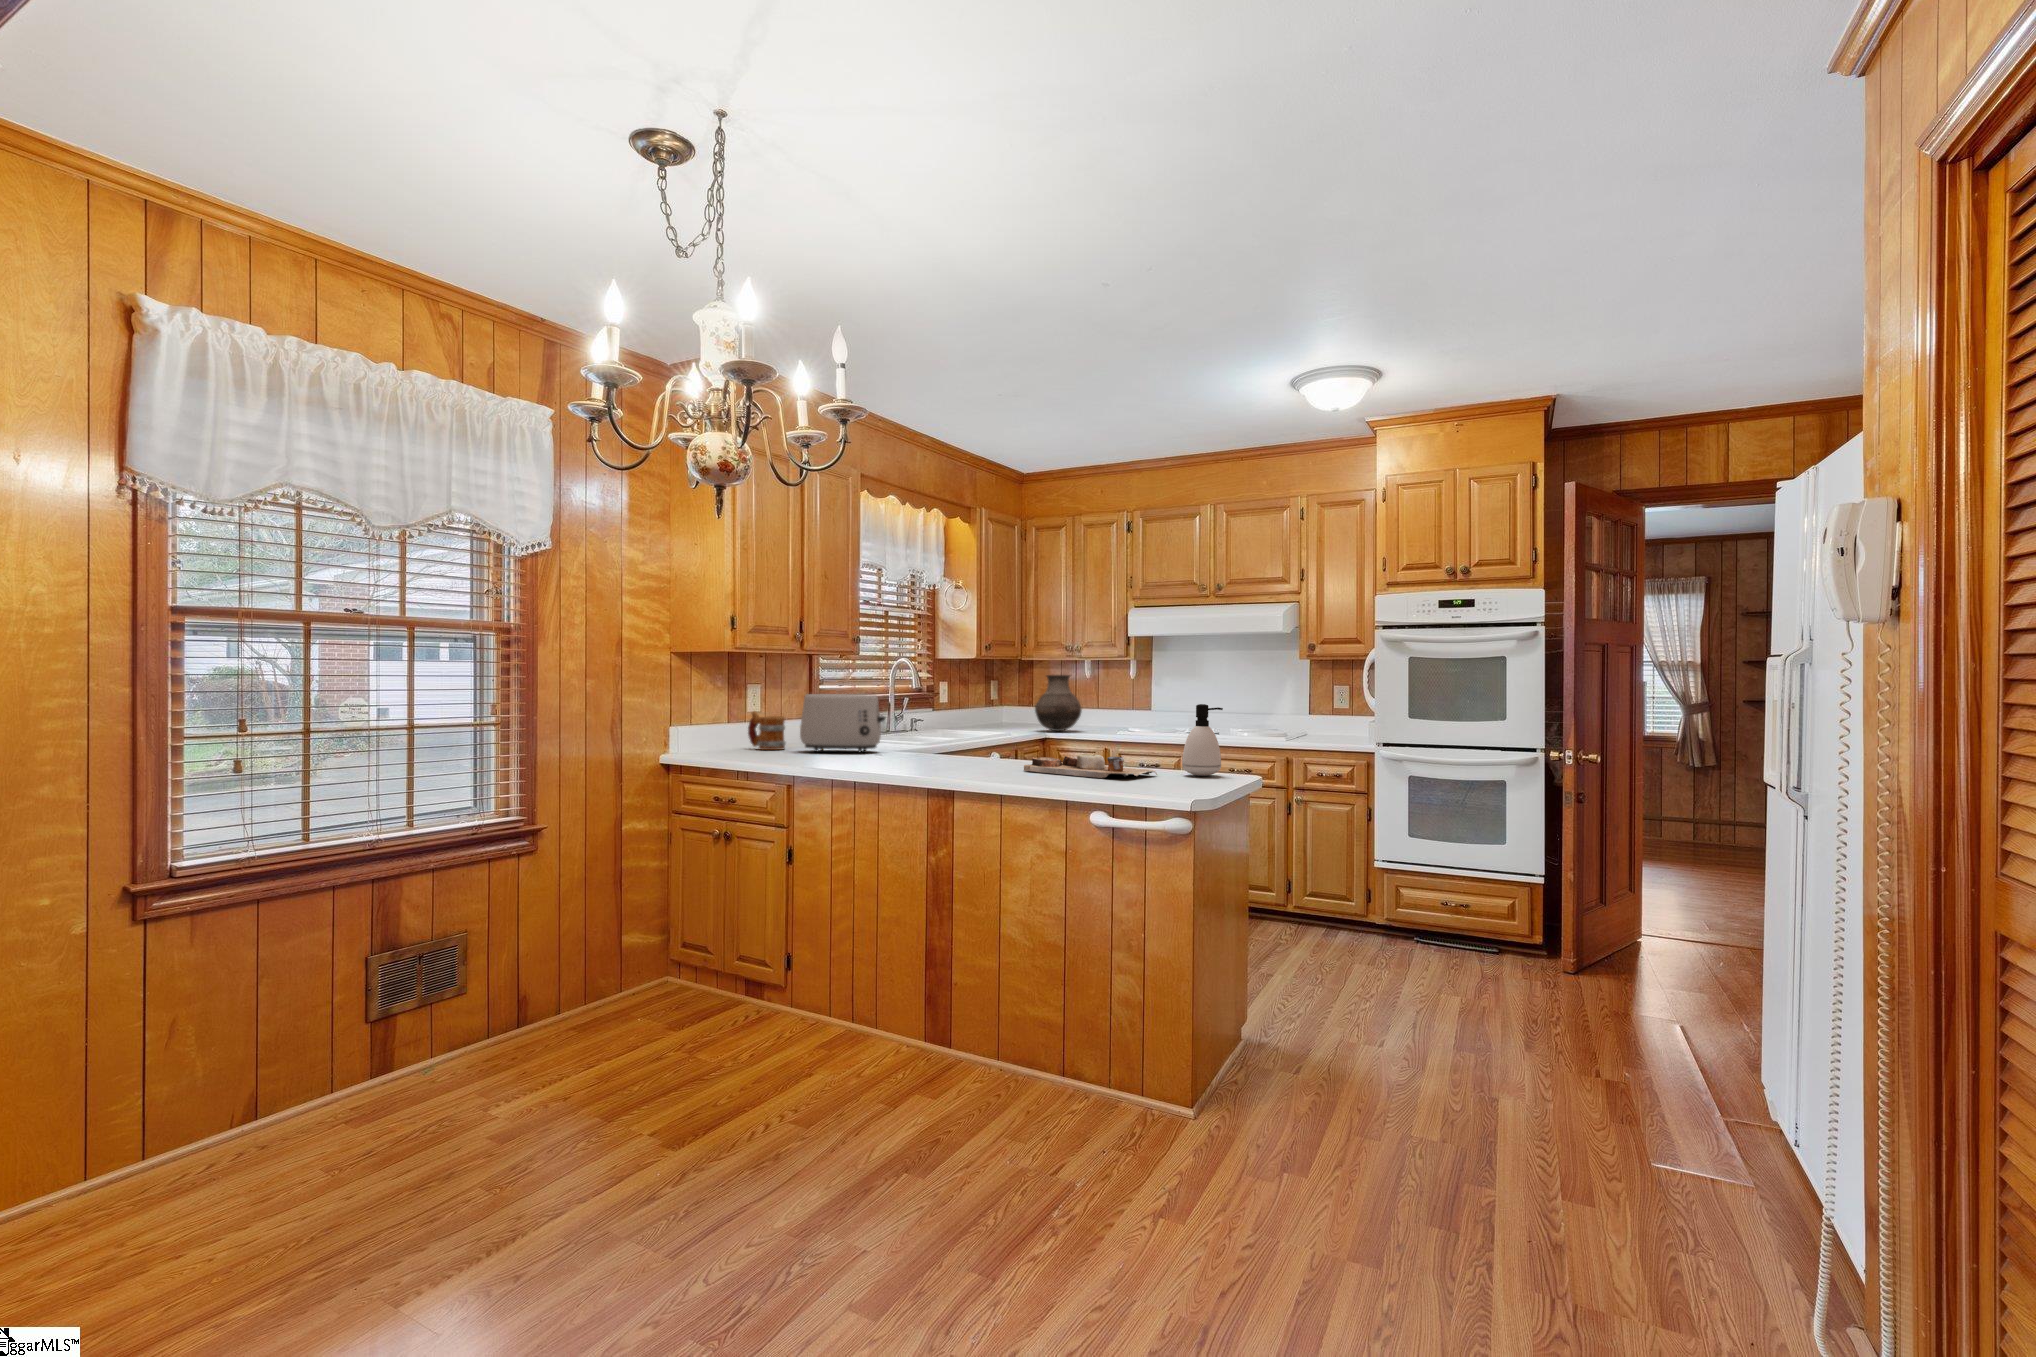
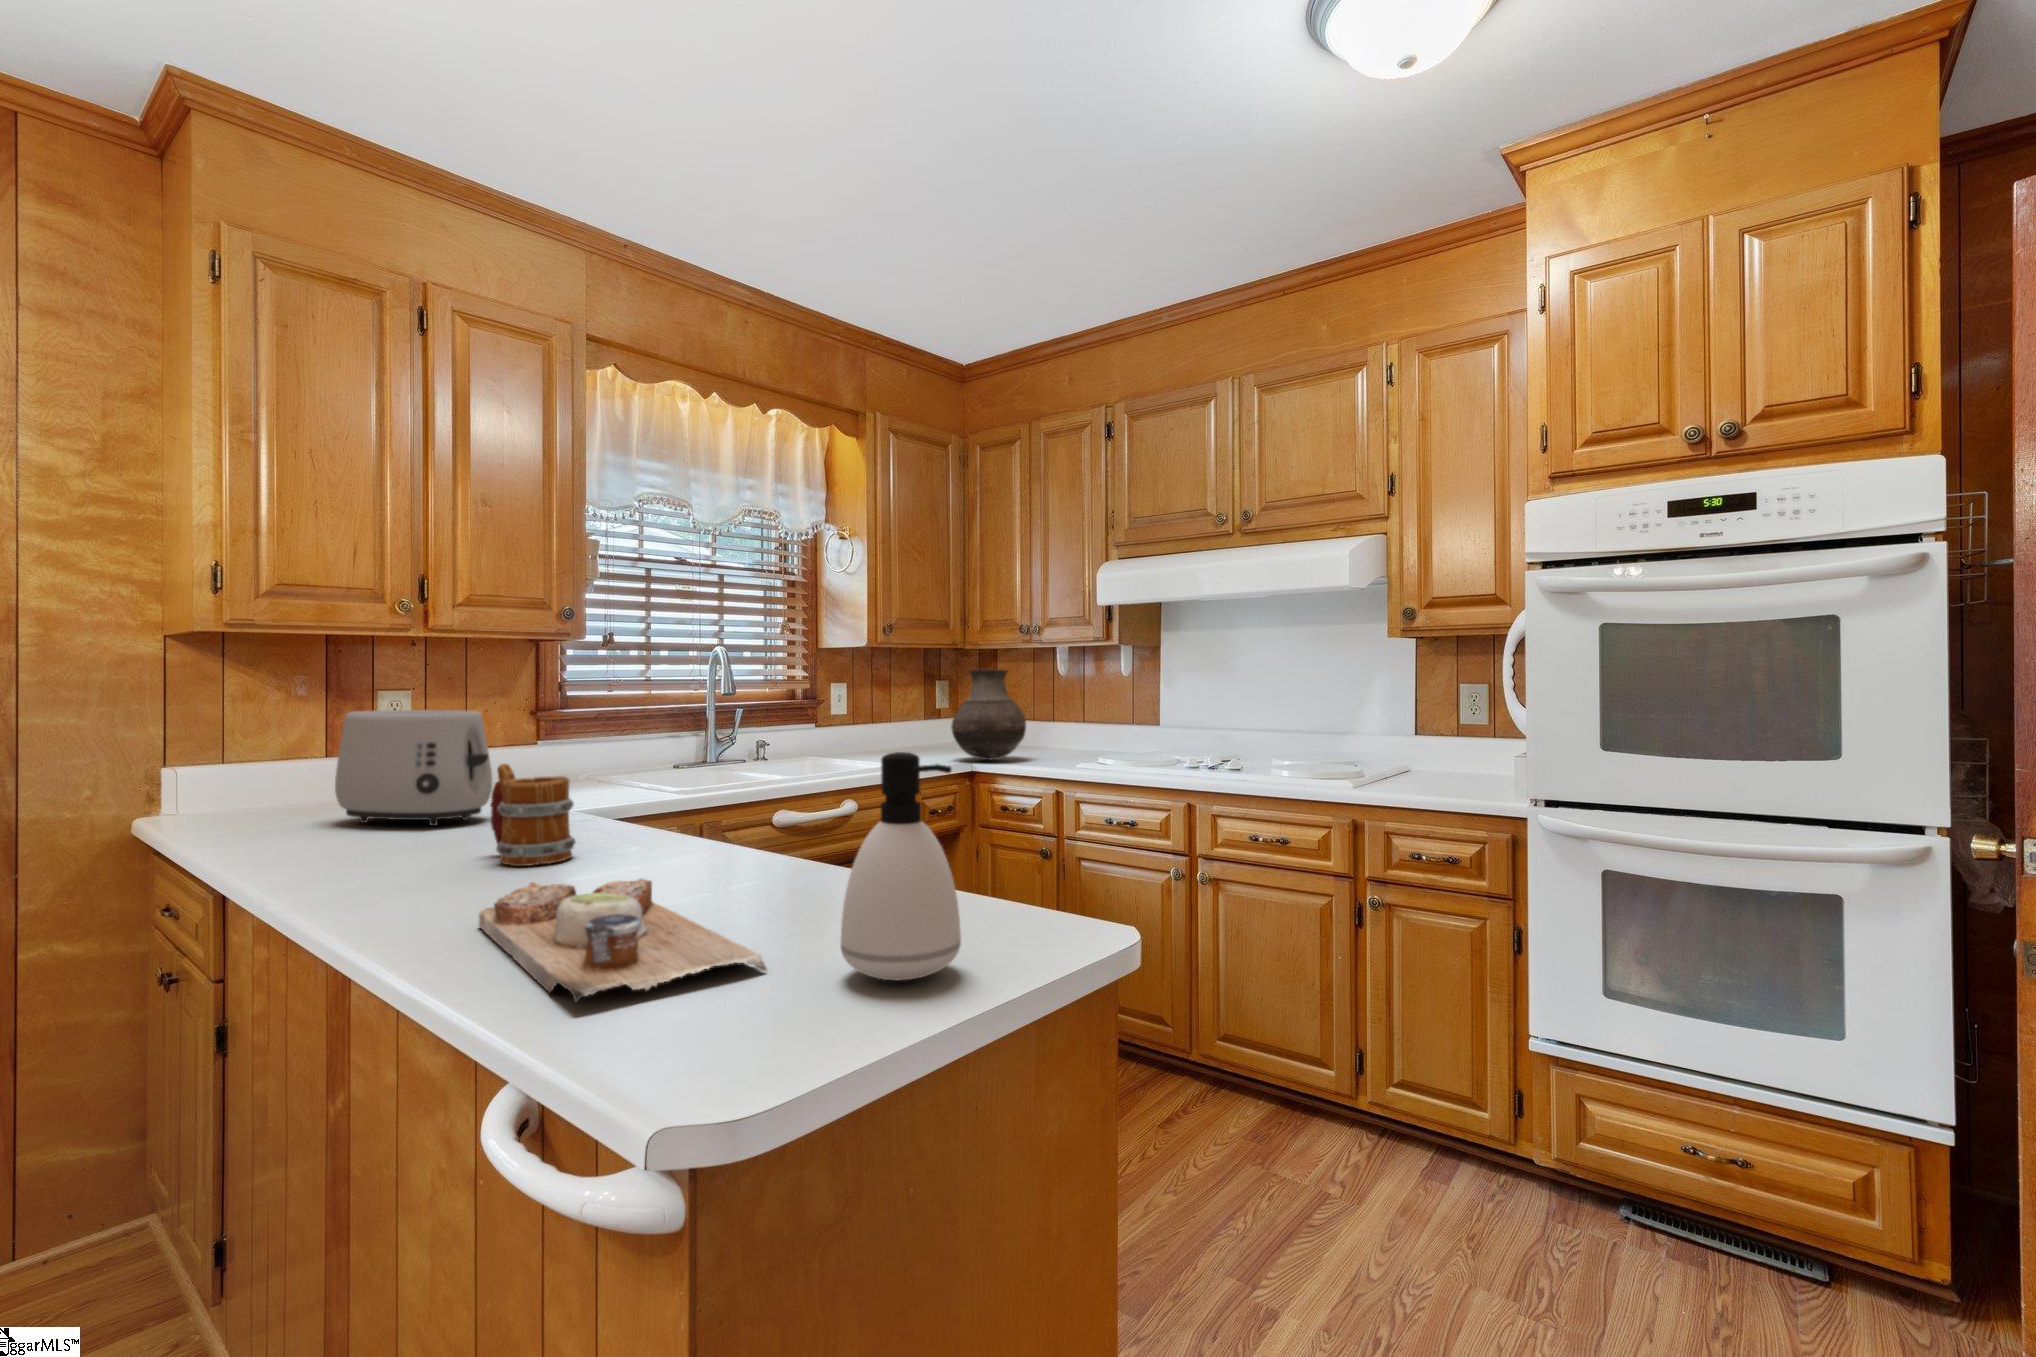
mug: present [748,711,786,750] -> present [490,764,576,866]

